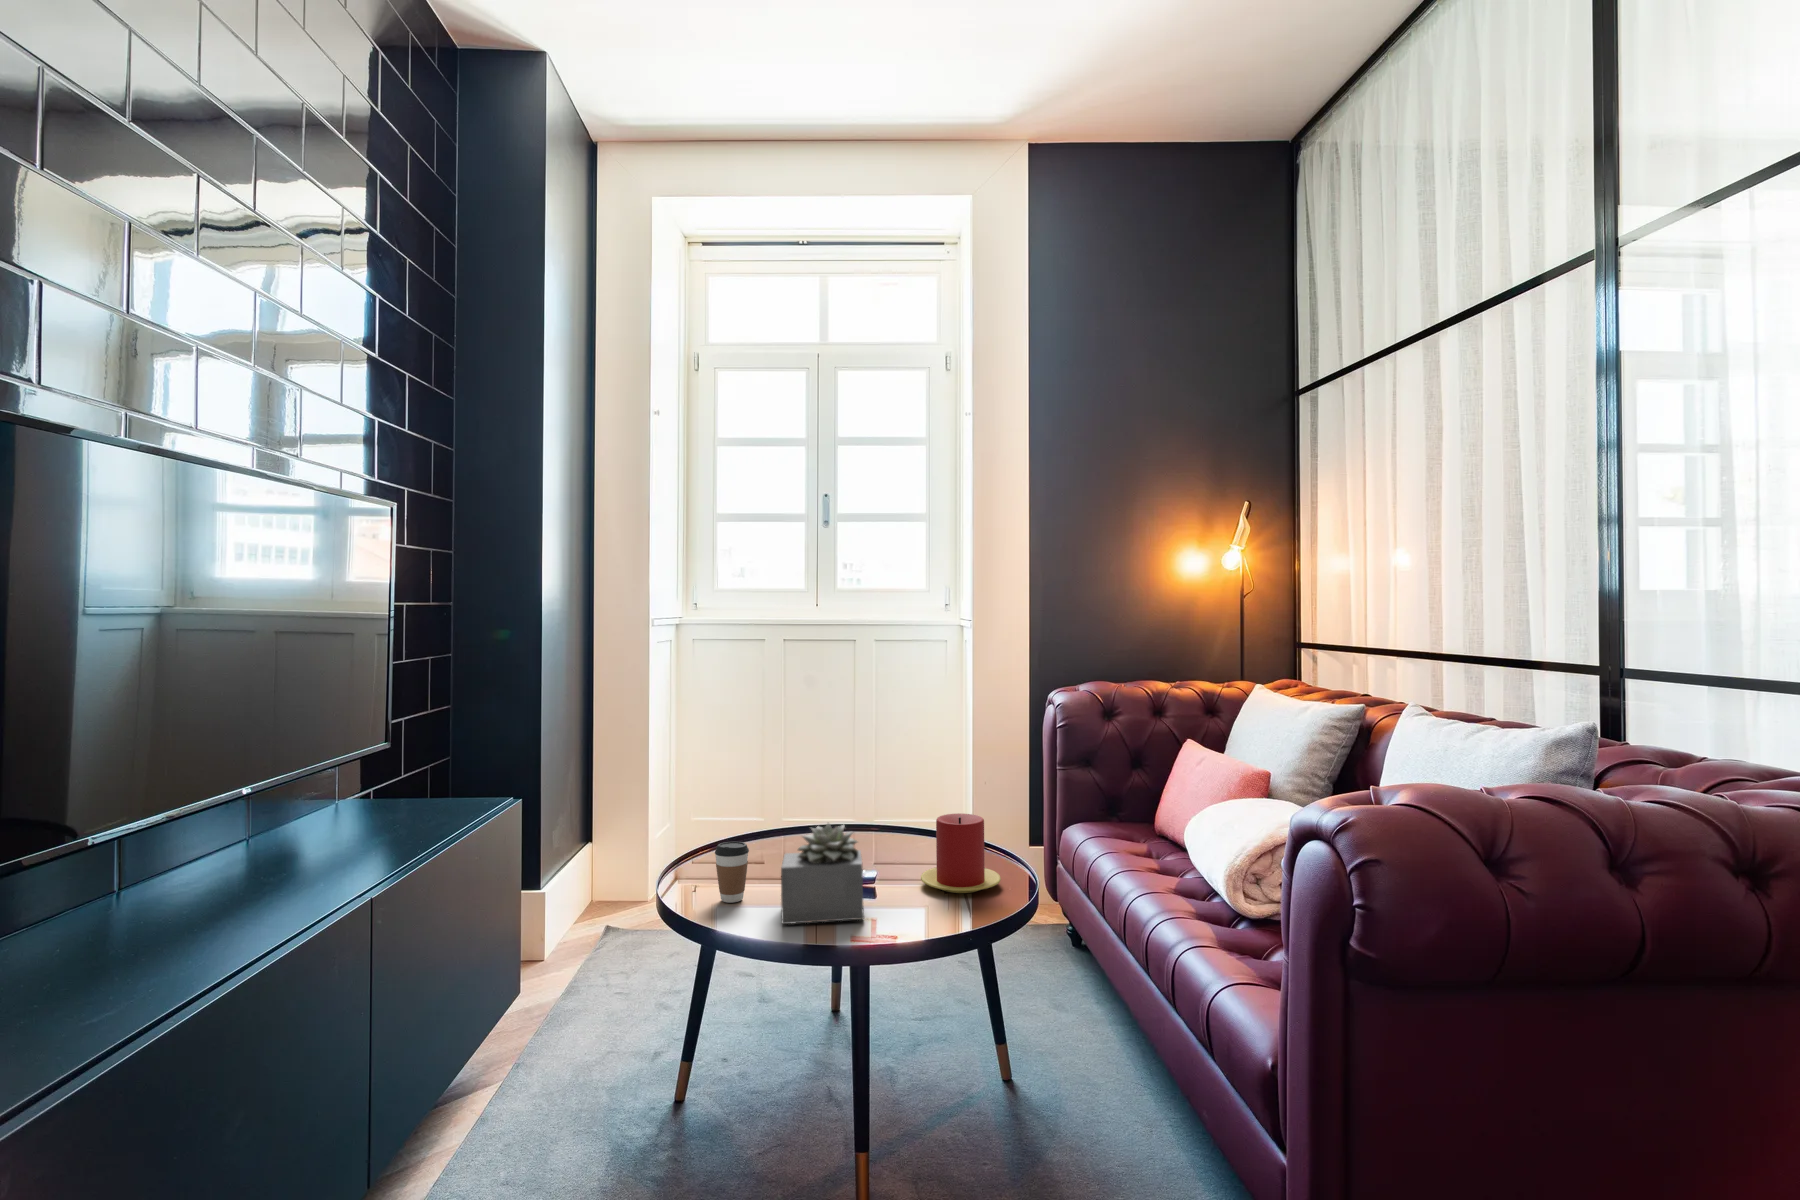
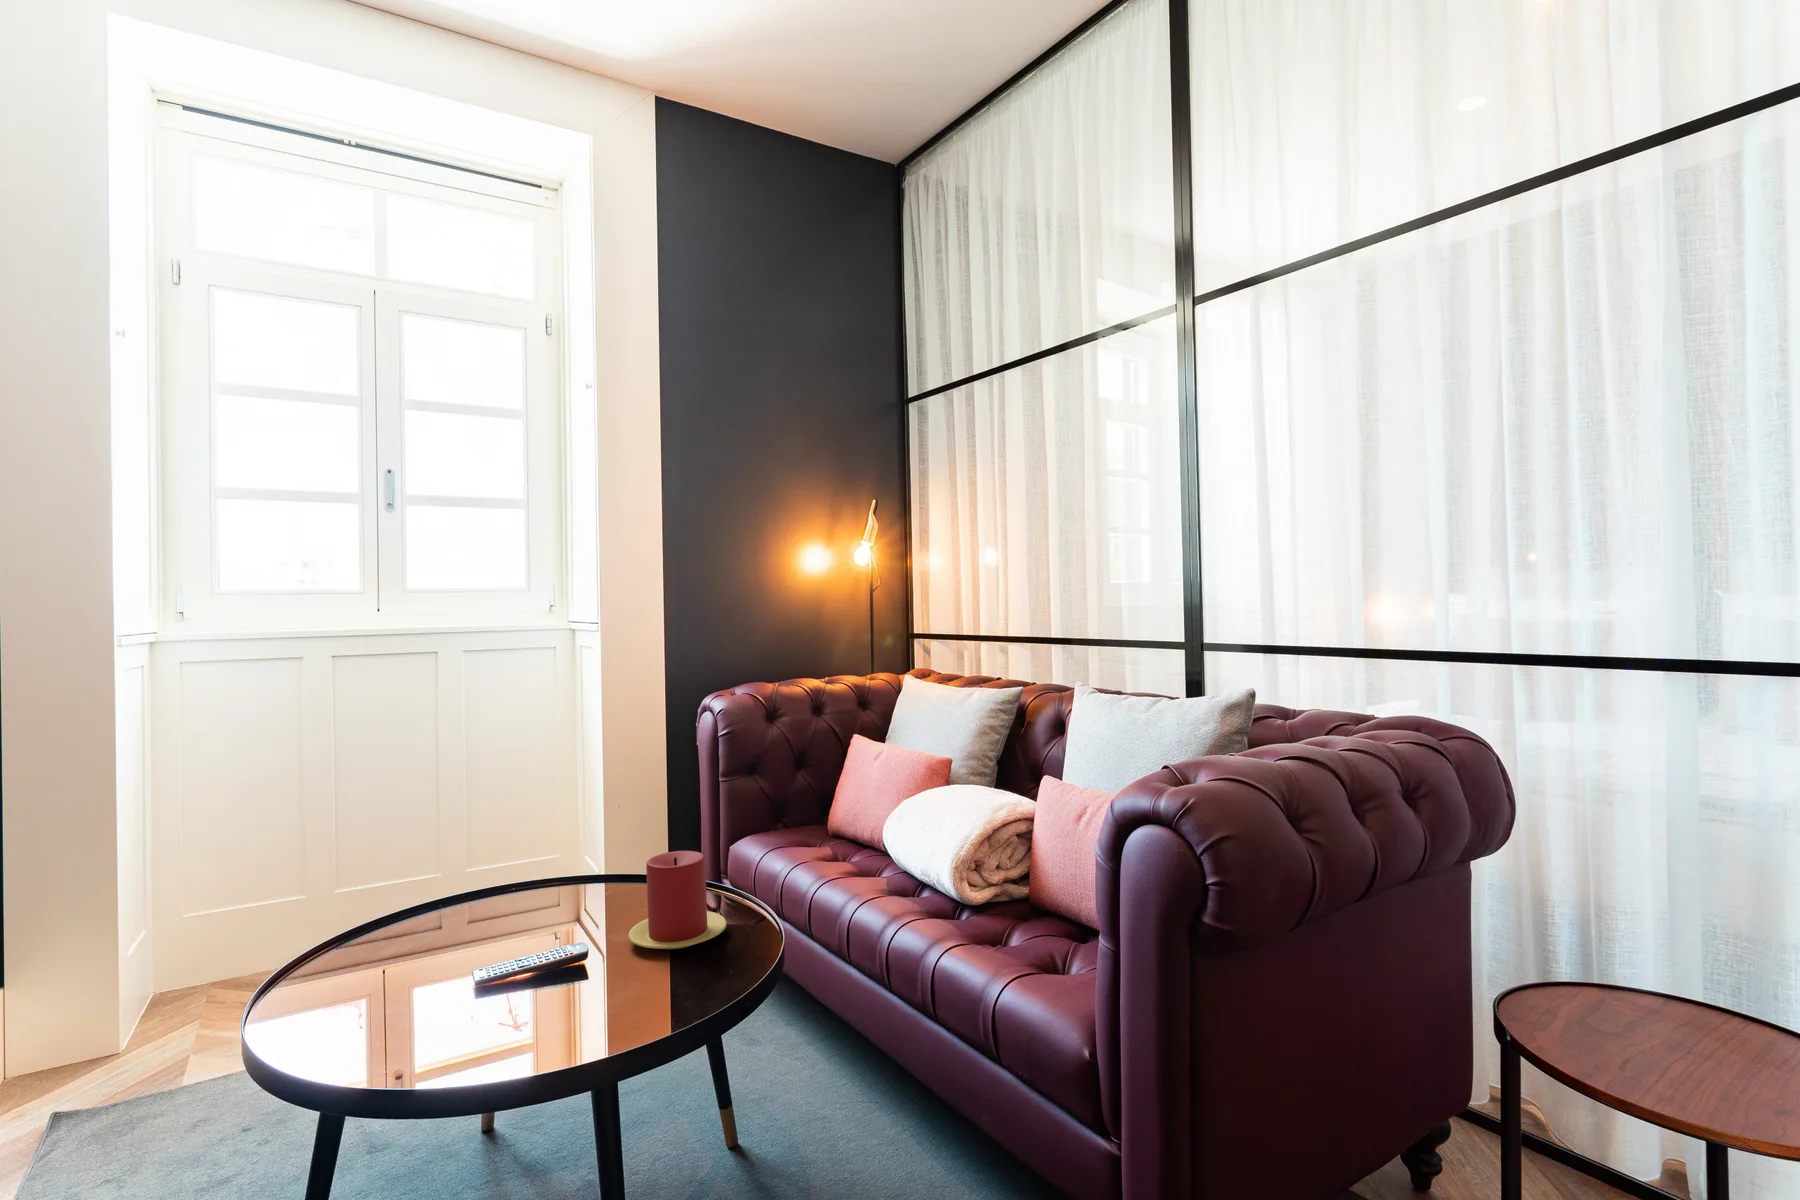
succulent plant: present [781,823,865,924] -> none [455,895,591,1052]
coffee cup: present [715,842,749,903] -> none [336,948,393,1041]

